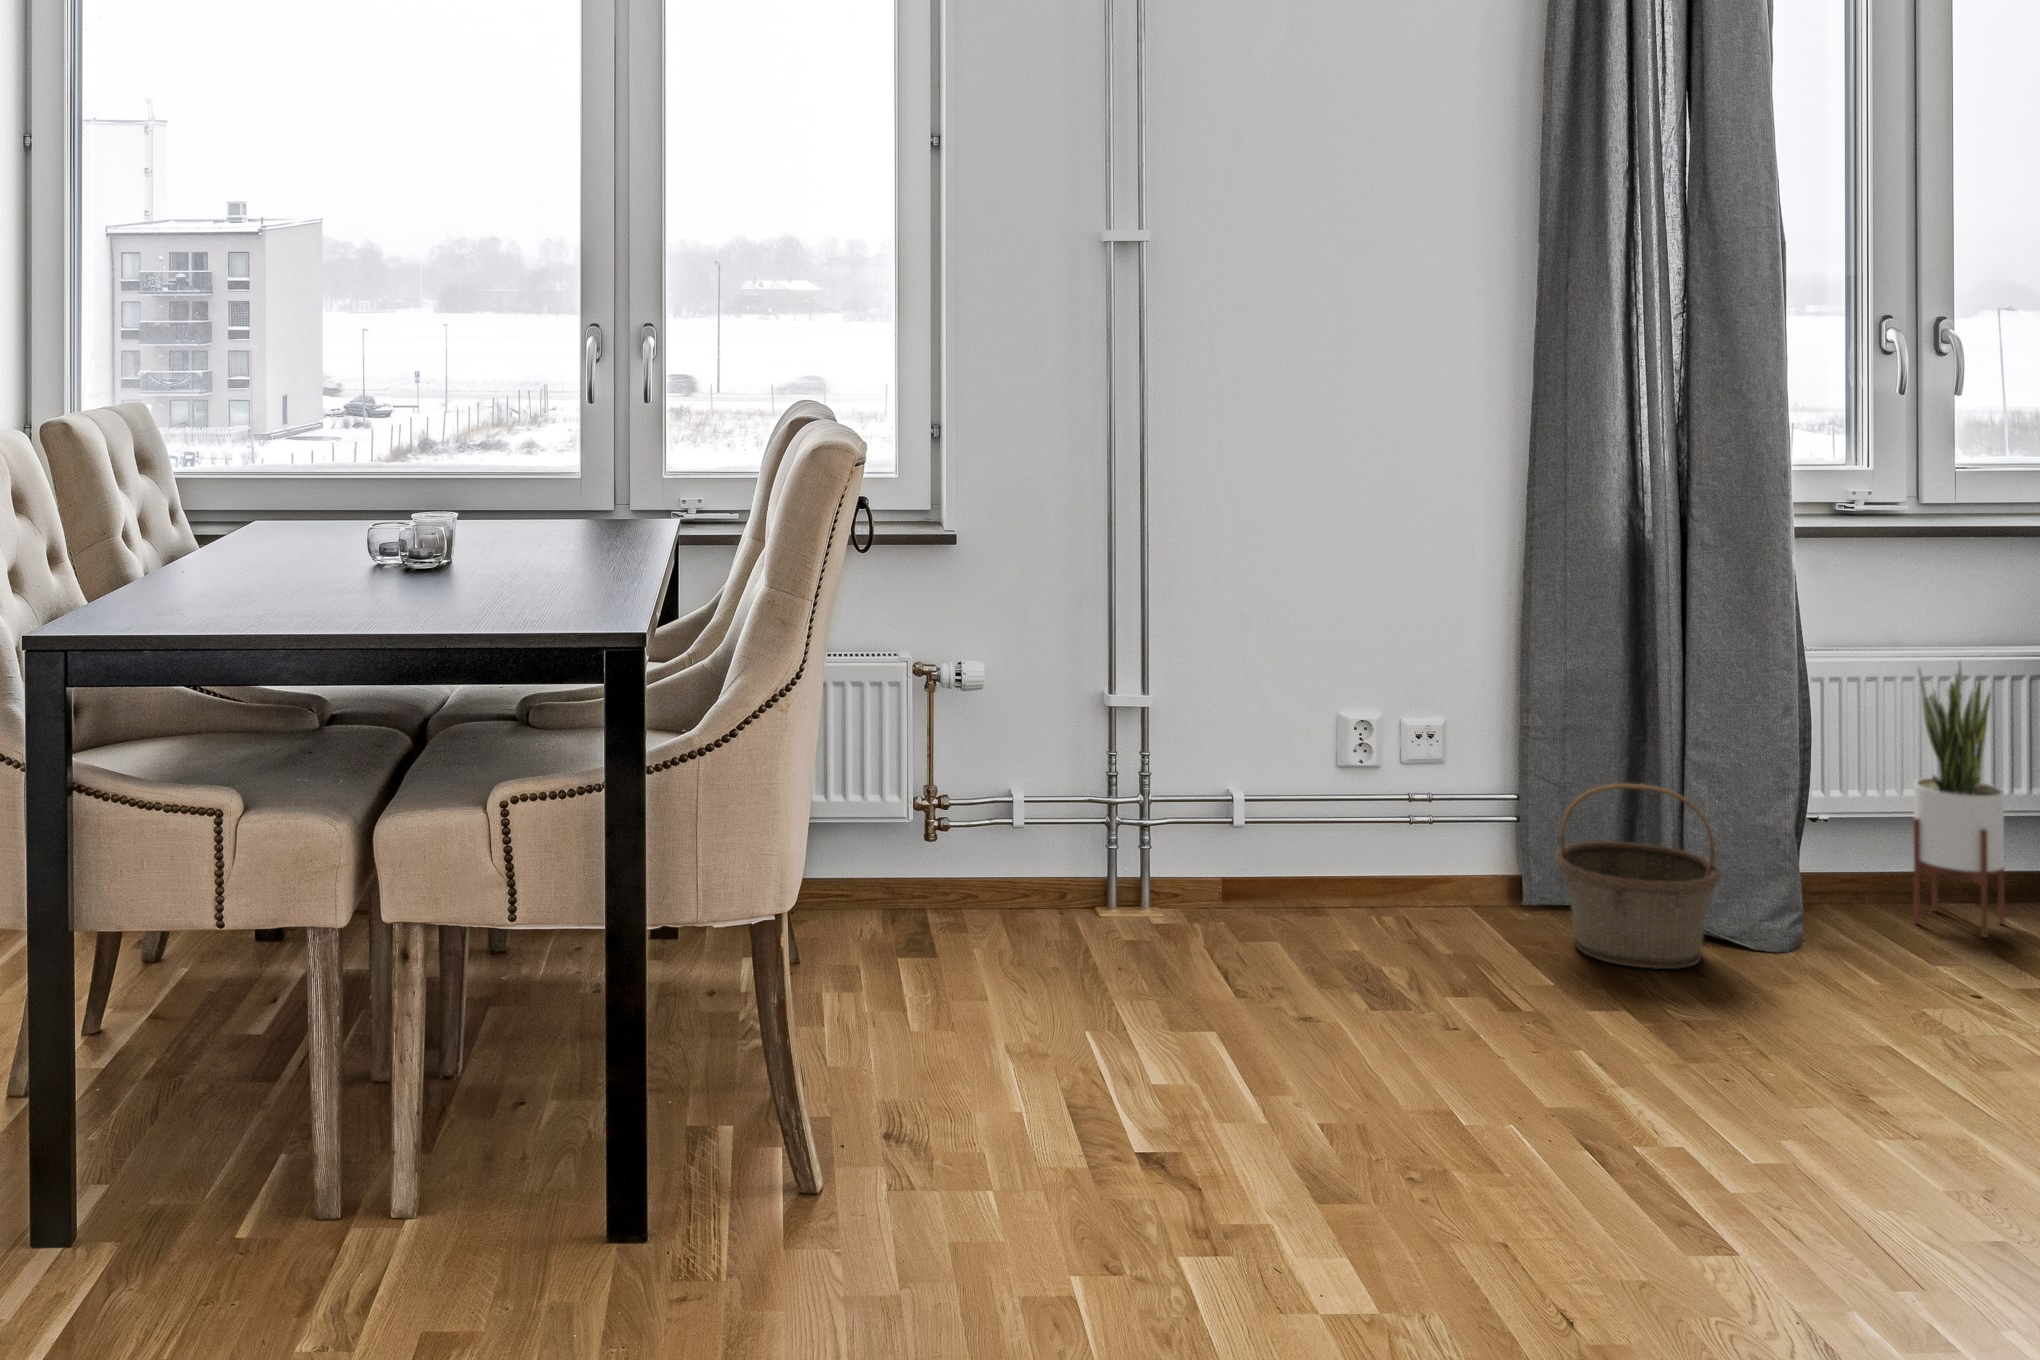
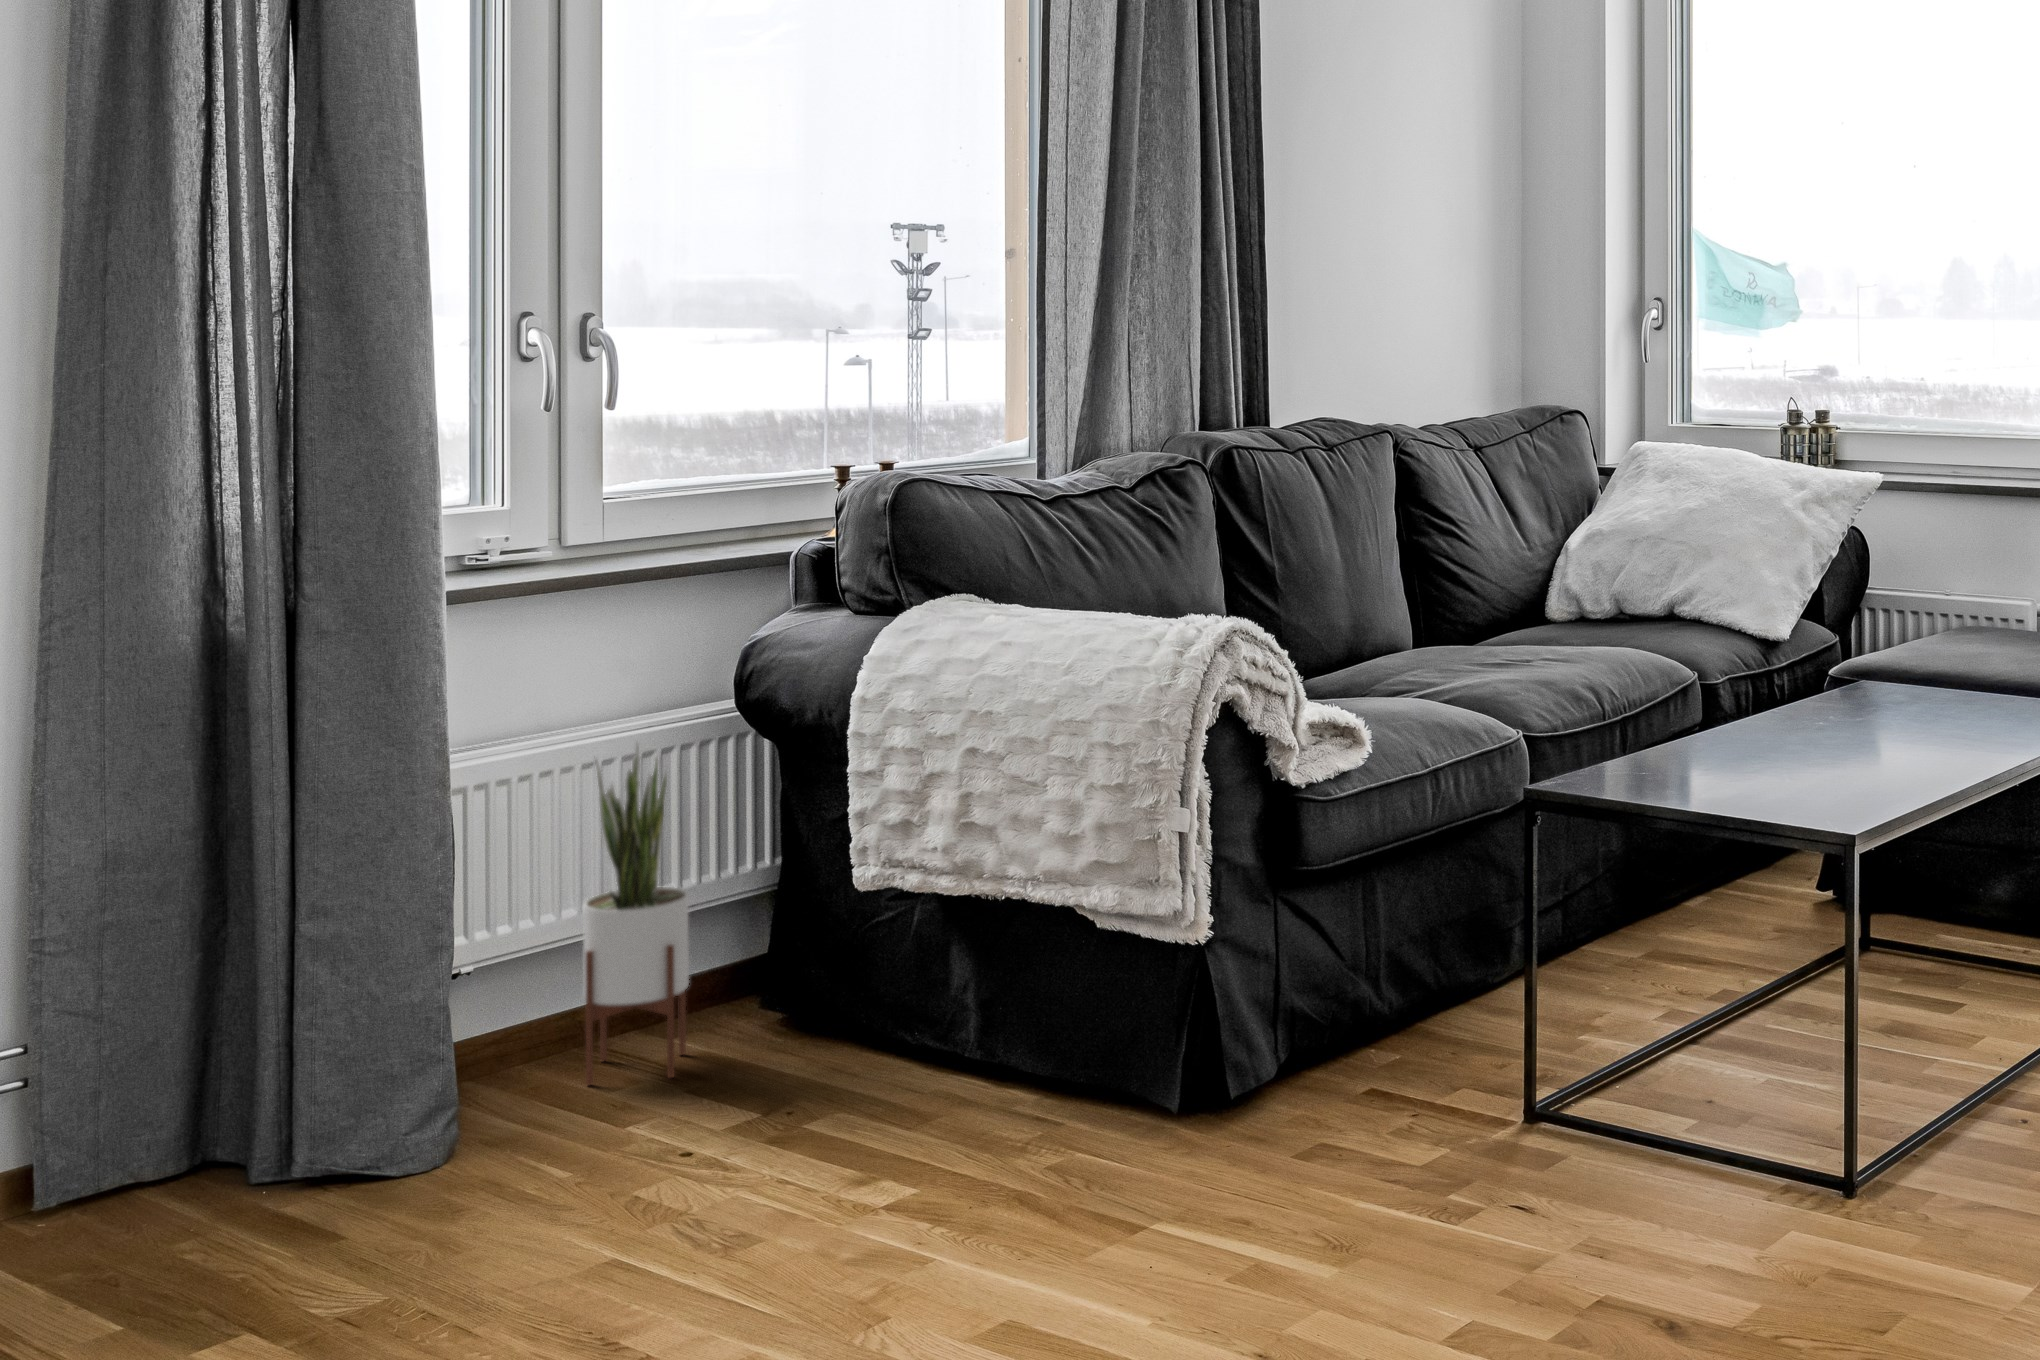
basket: present [1555,783,1721,969] -> none [100,997,363,1282]

